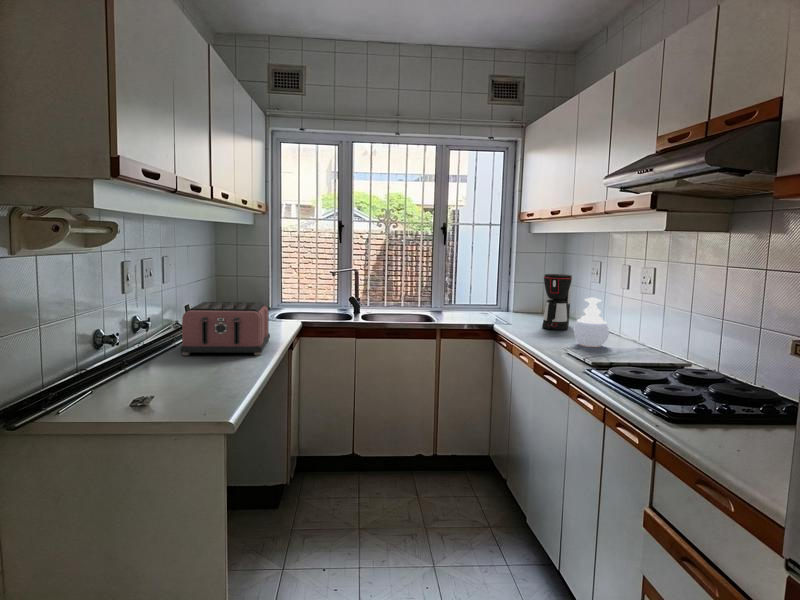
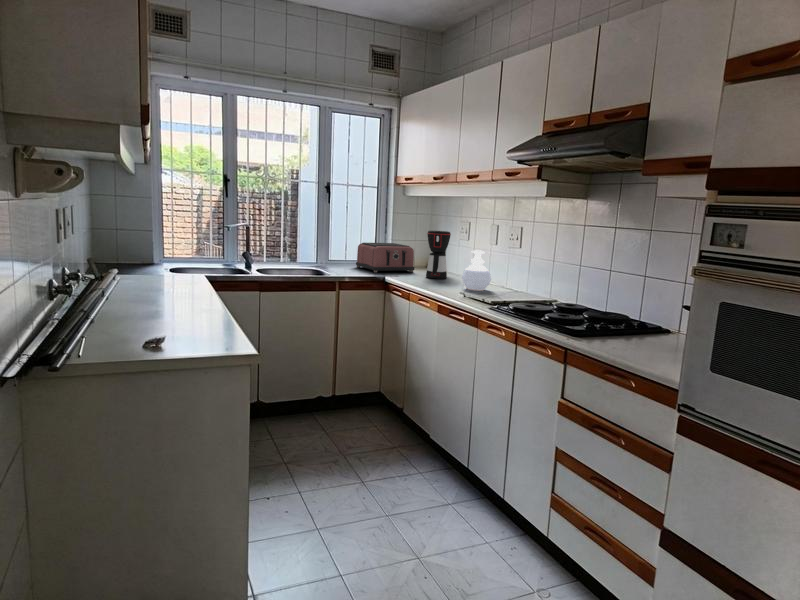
toaster: present [180,302,270,355] -> present [356,243,414,272]

